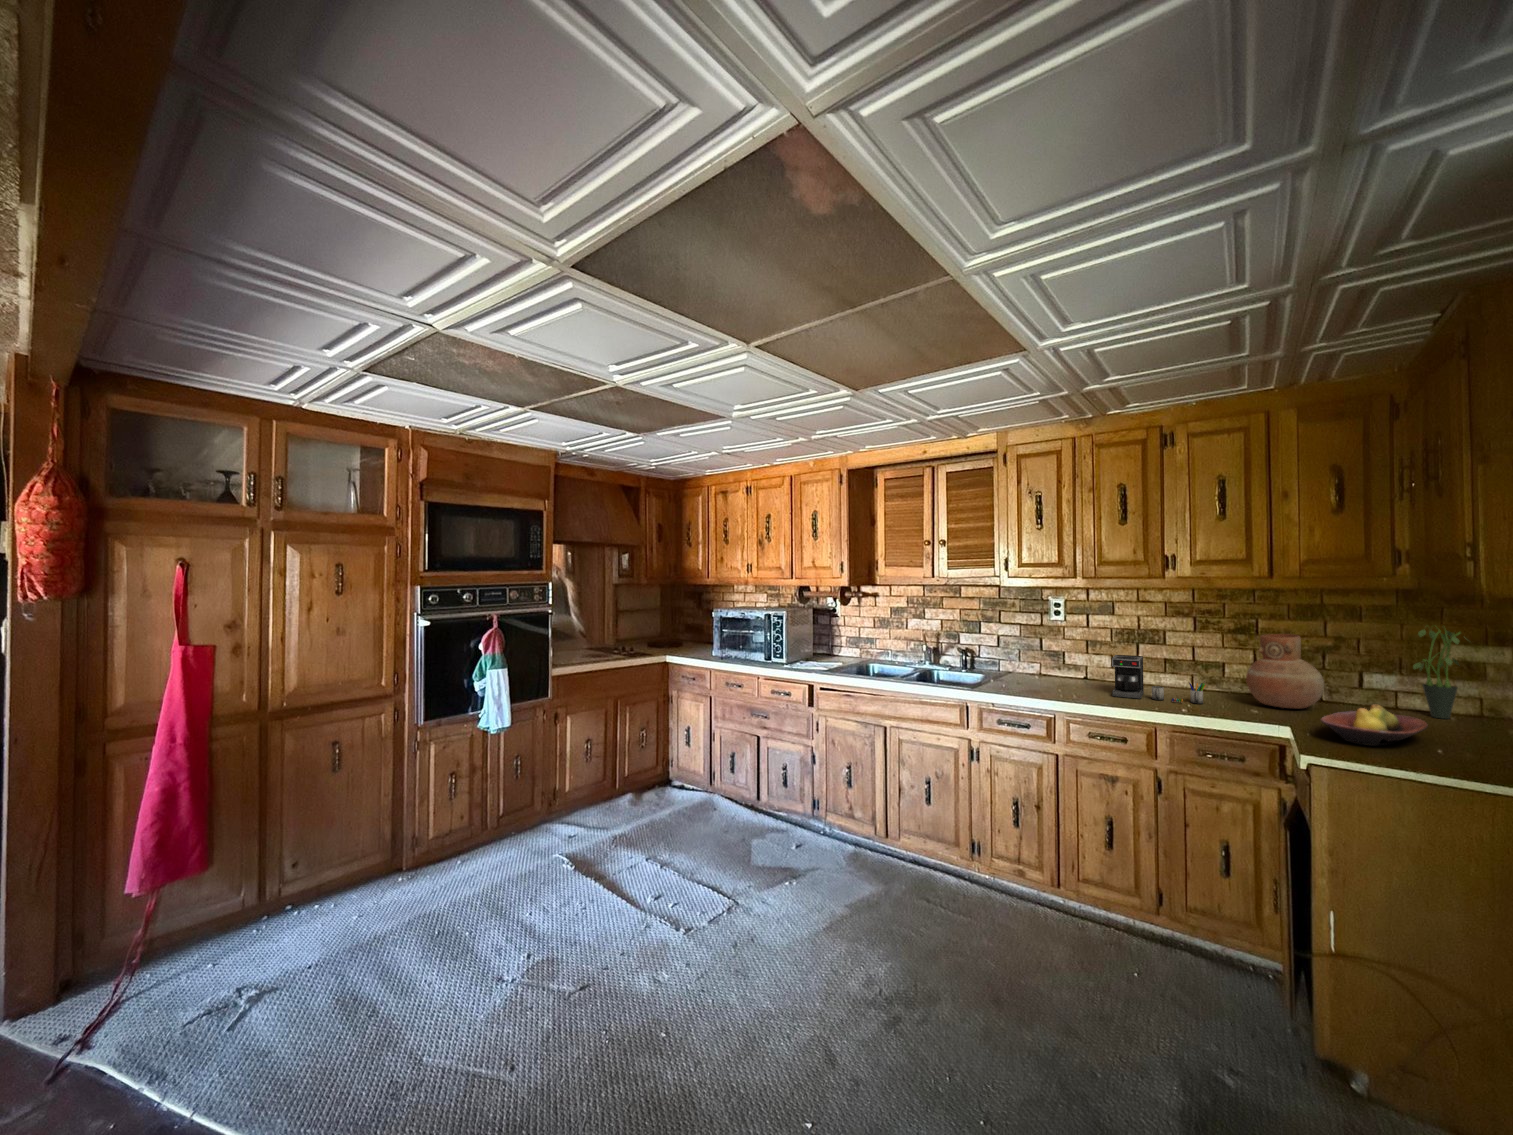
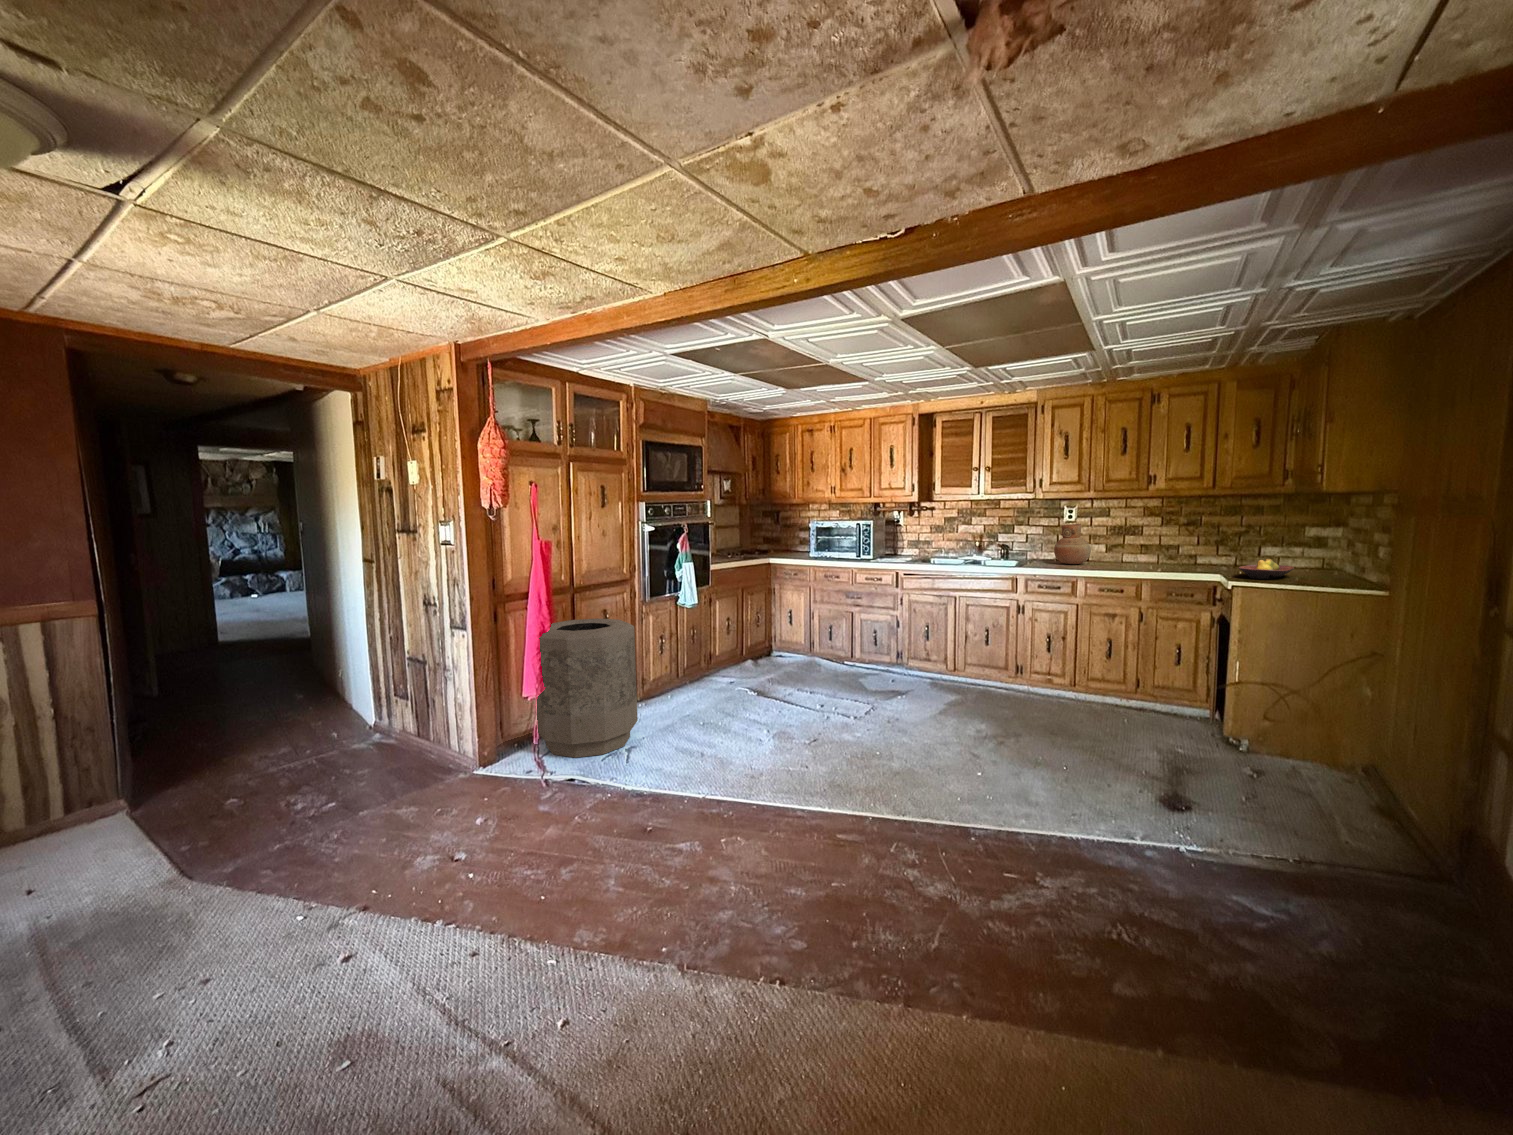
potted plant: present [1413,630,1461,719] -> none [1290,516,1323,570]
vase: present [1246,634,1324,709] -> present [1054,524,1091,564]
coffee maker: present [1112,655,1206,704] -> none [1112,542,1171,568]
trash can: none [111,763,318,1018] -> present [536,618,638,758]

